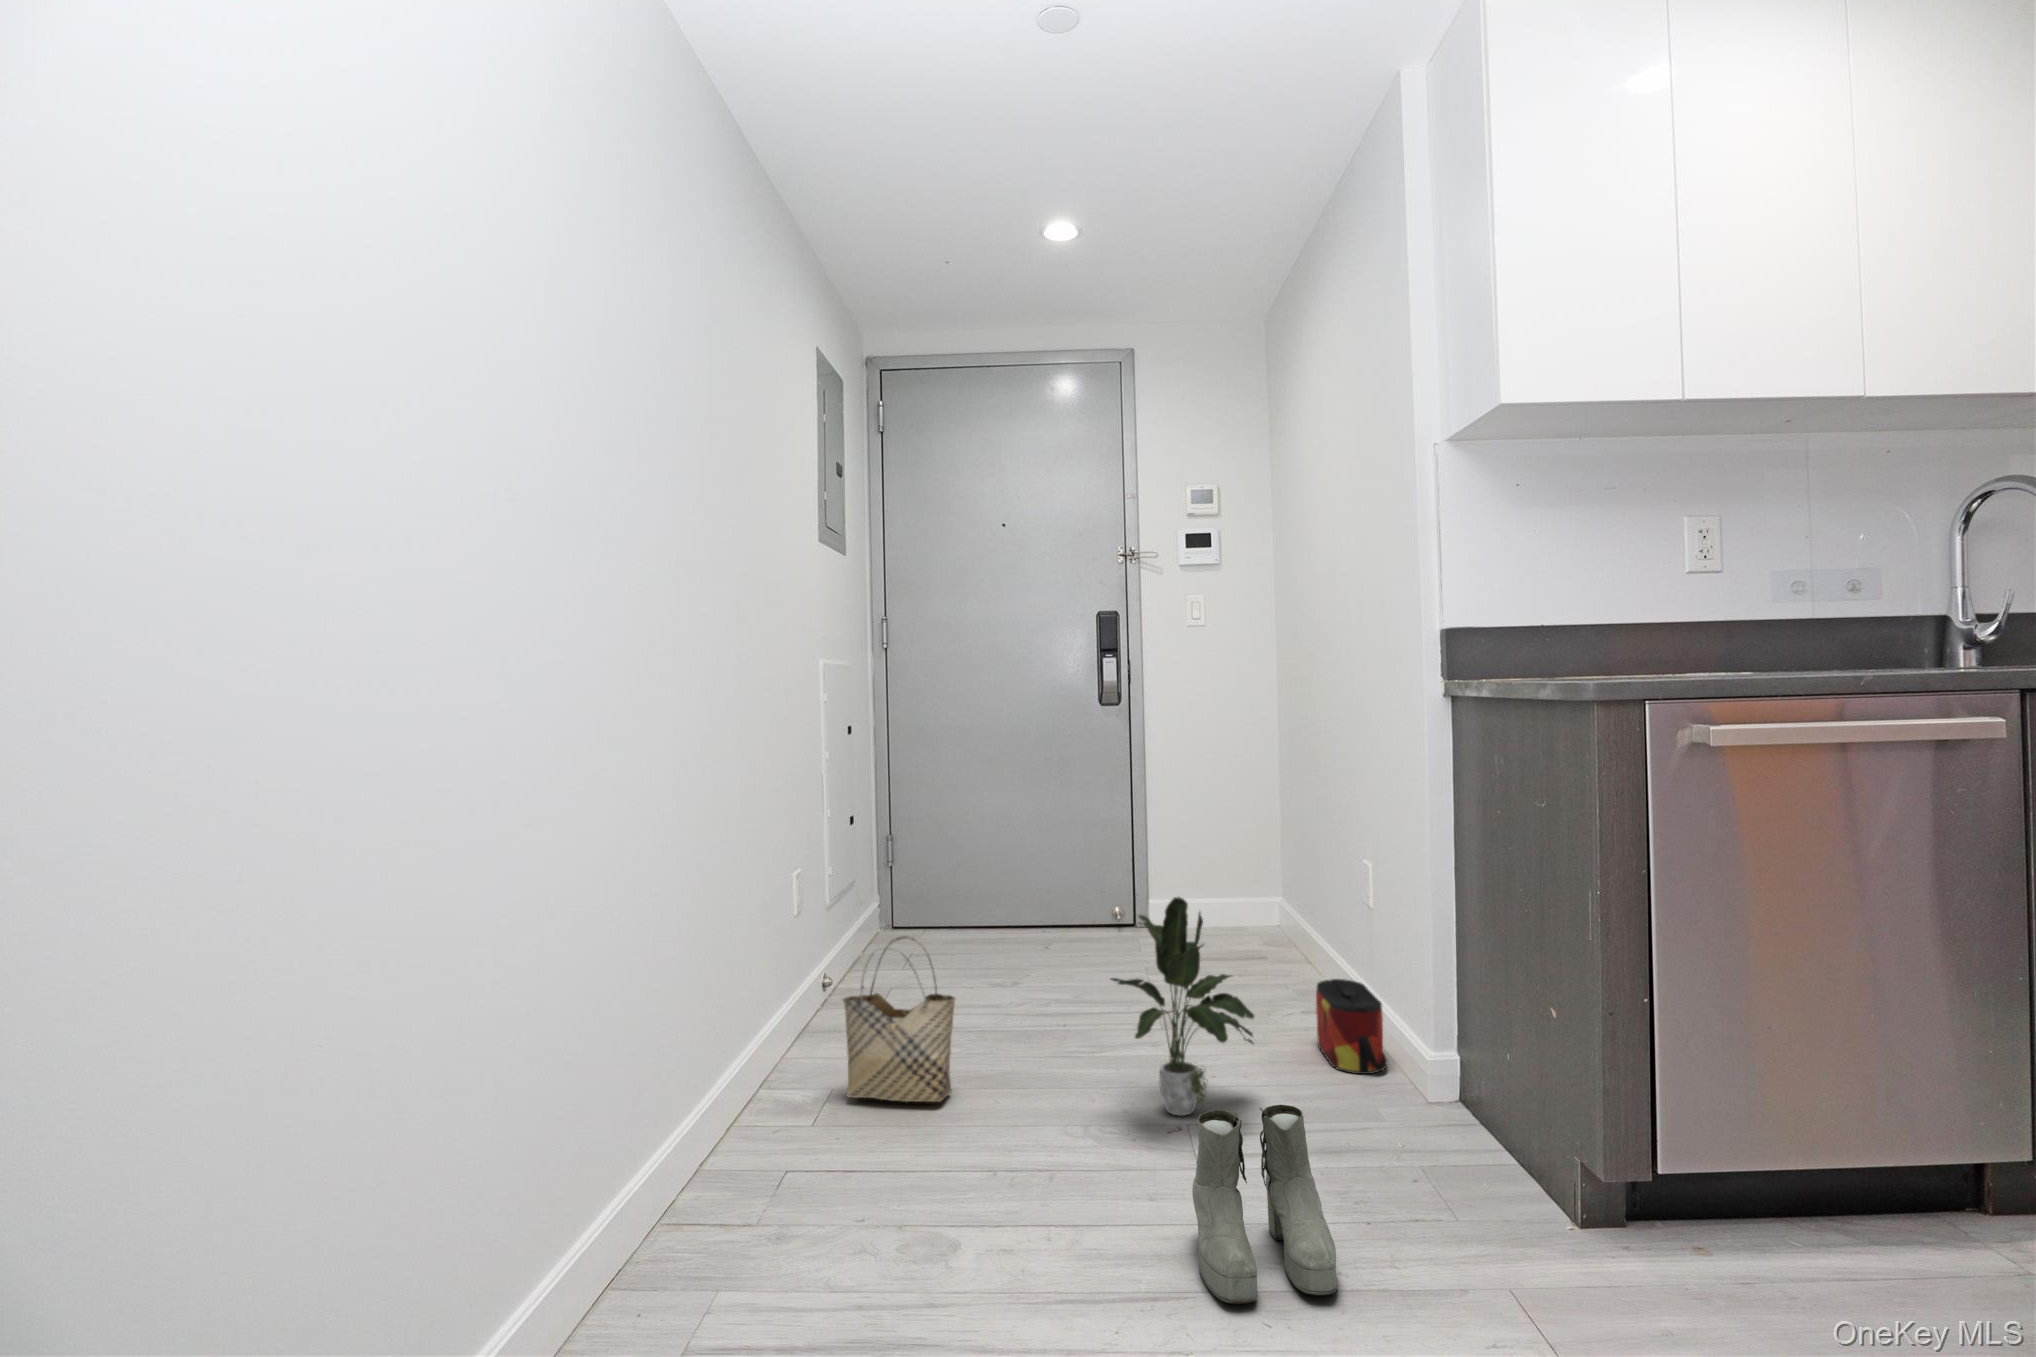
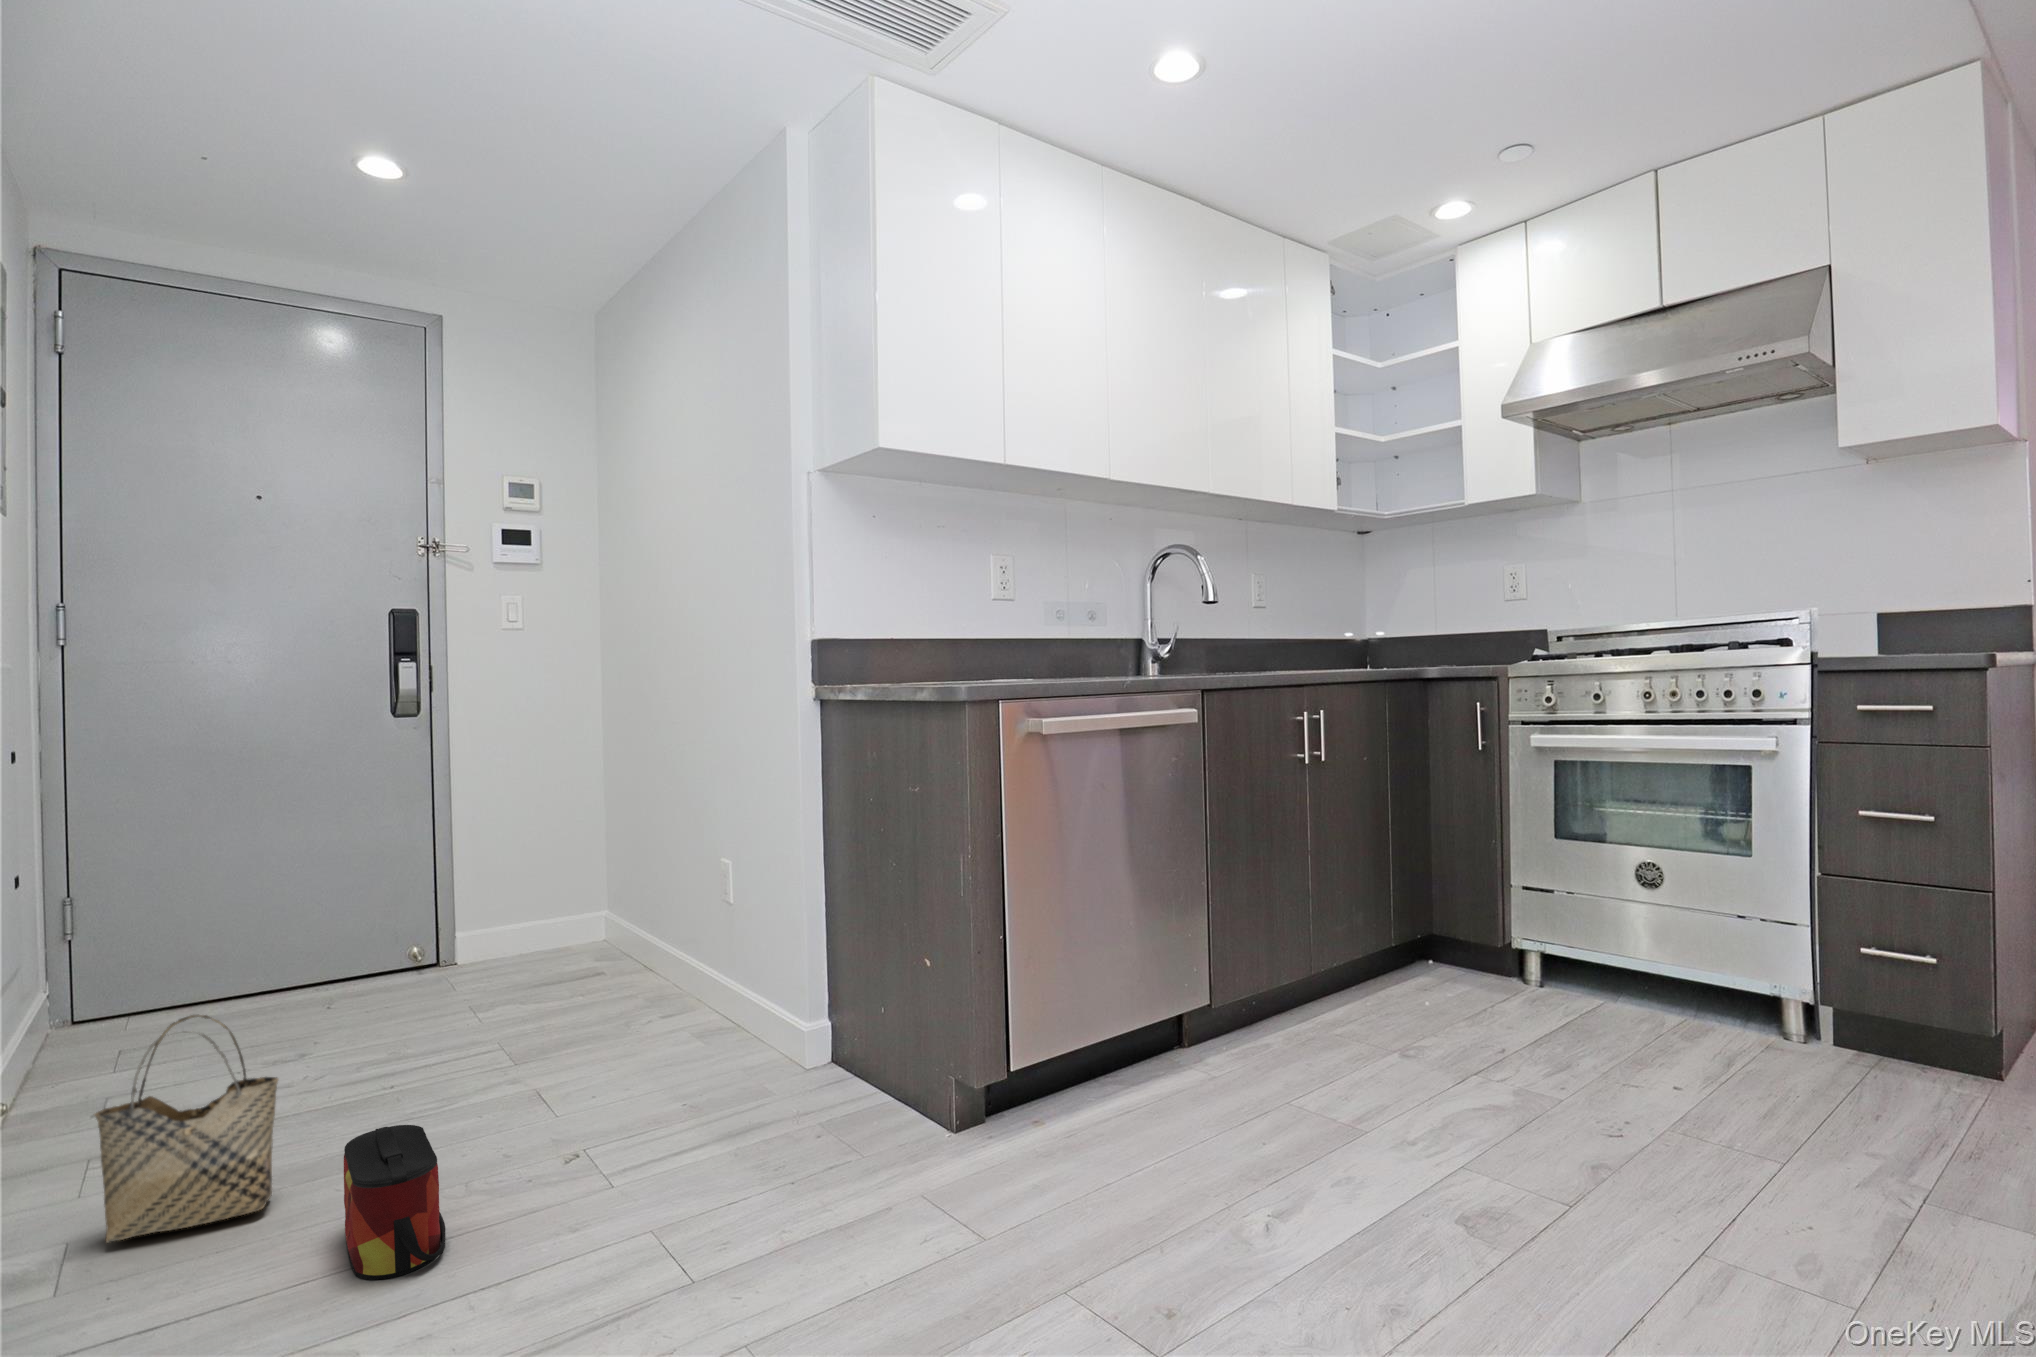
potted plant: present [1111,897,1254,1116] -> none [498,914,659,1145]
bag: present [1316,979,1387,1074] -> present [344,1125,446,1280]
boots: present [1192,1105,1338,1304] -> none [639,1091,791,1292]

